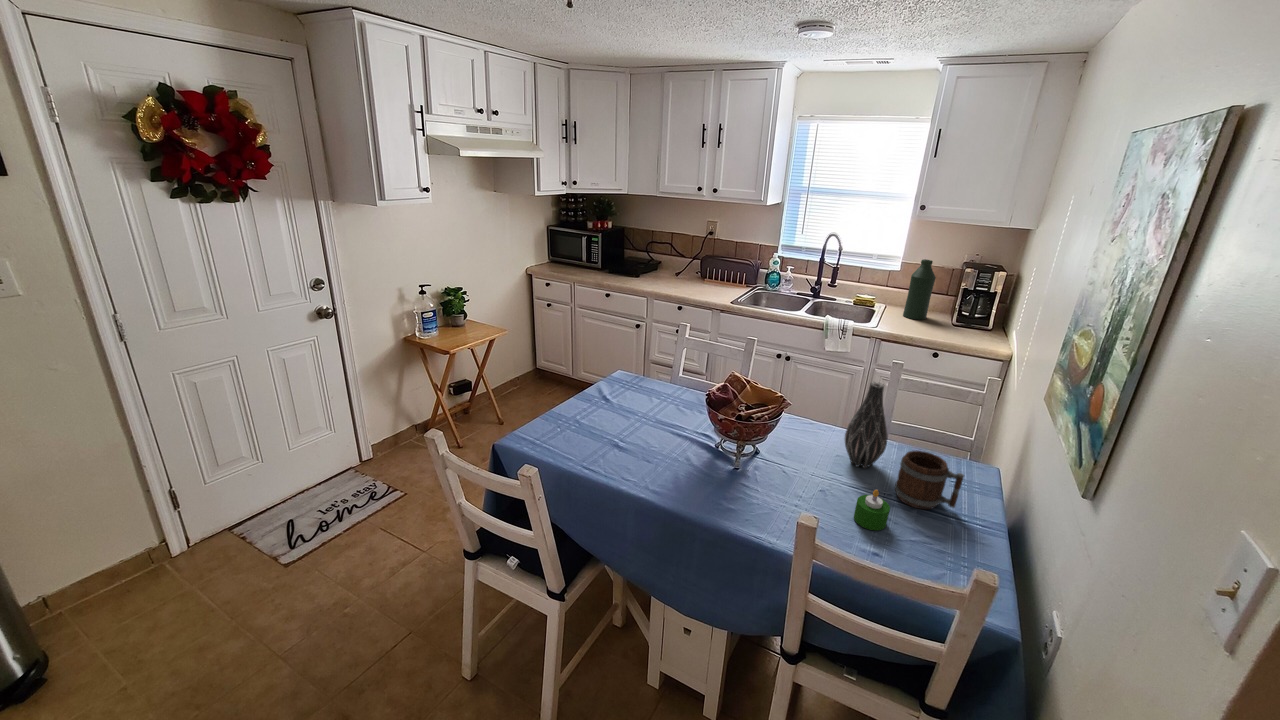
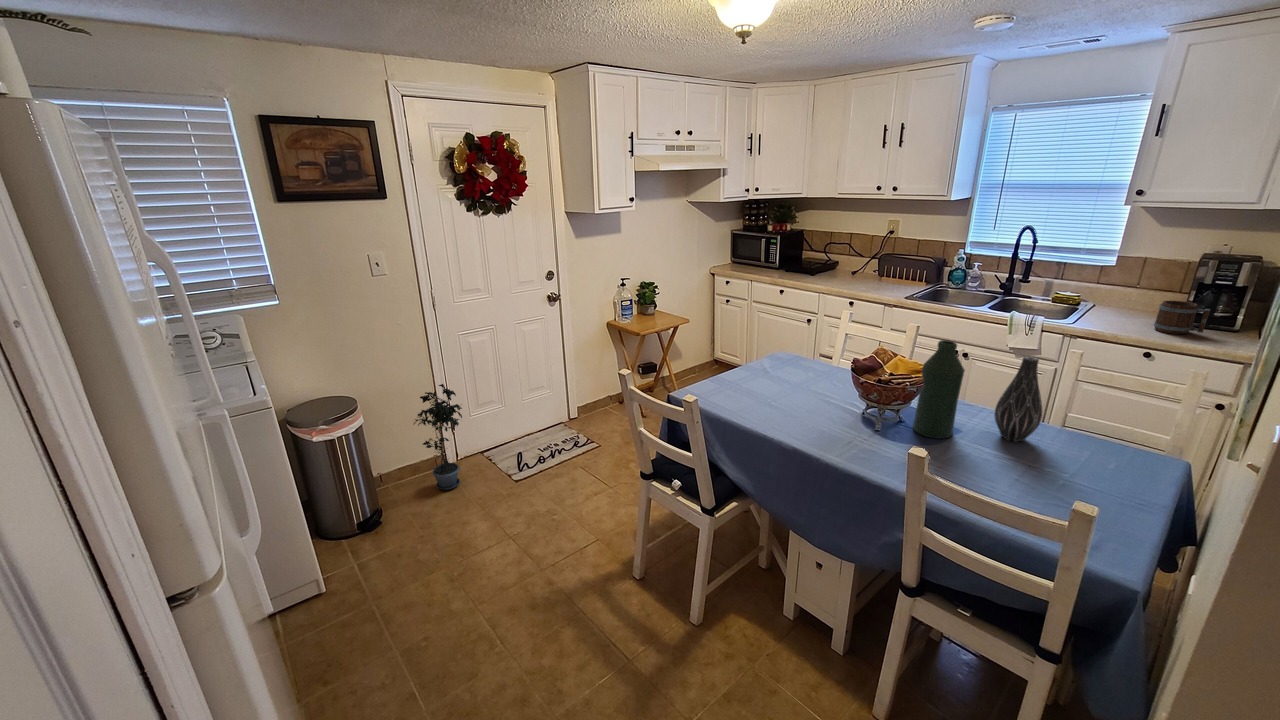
bottle: present [903,259,936,320] -> present [913,340,965,439]
mug: present [895,450,964,509] -> present [1154,301,1210,334]
potted plant: none [93,451,192,601] -> present [414,384,462,490]
candle: present [854,490,890,531] -> none [989,450,1028,489]

